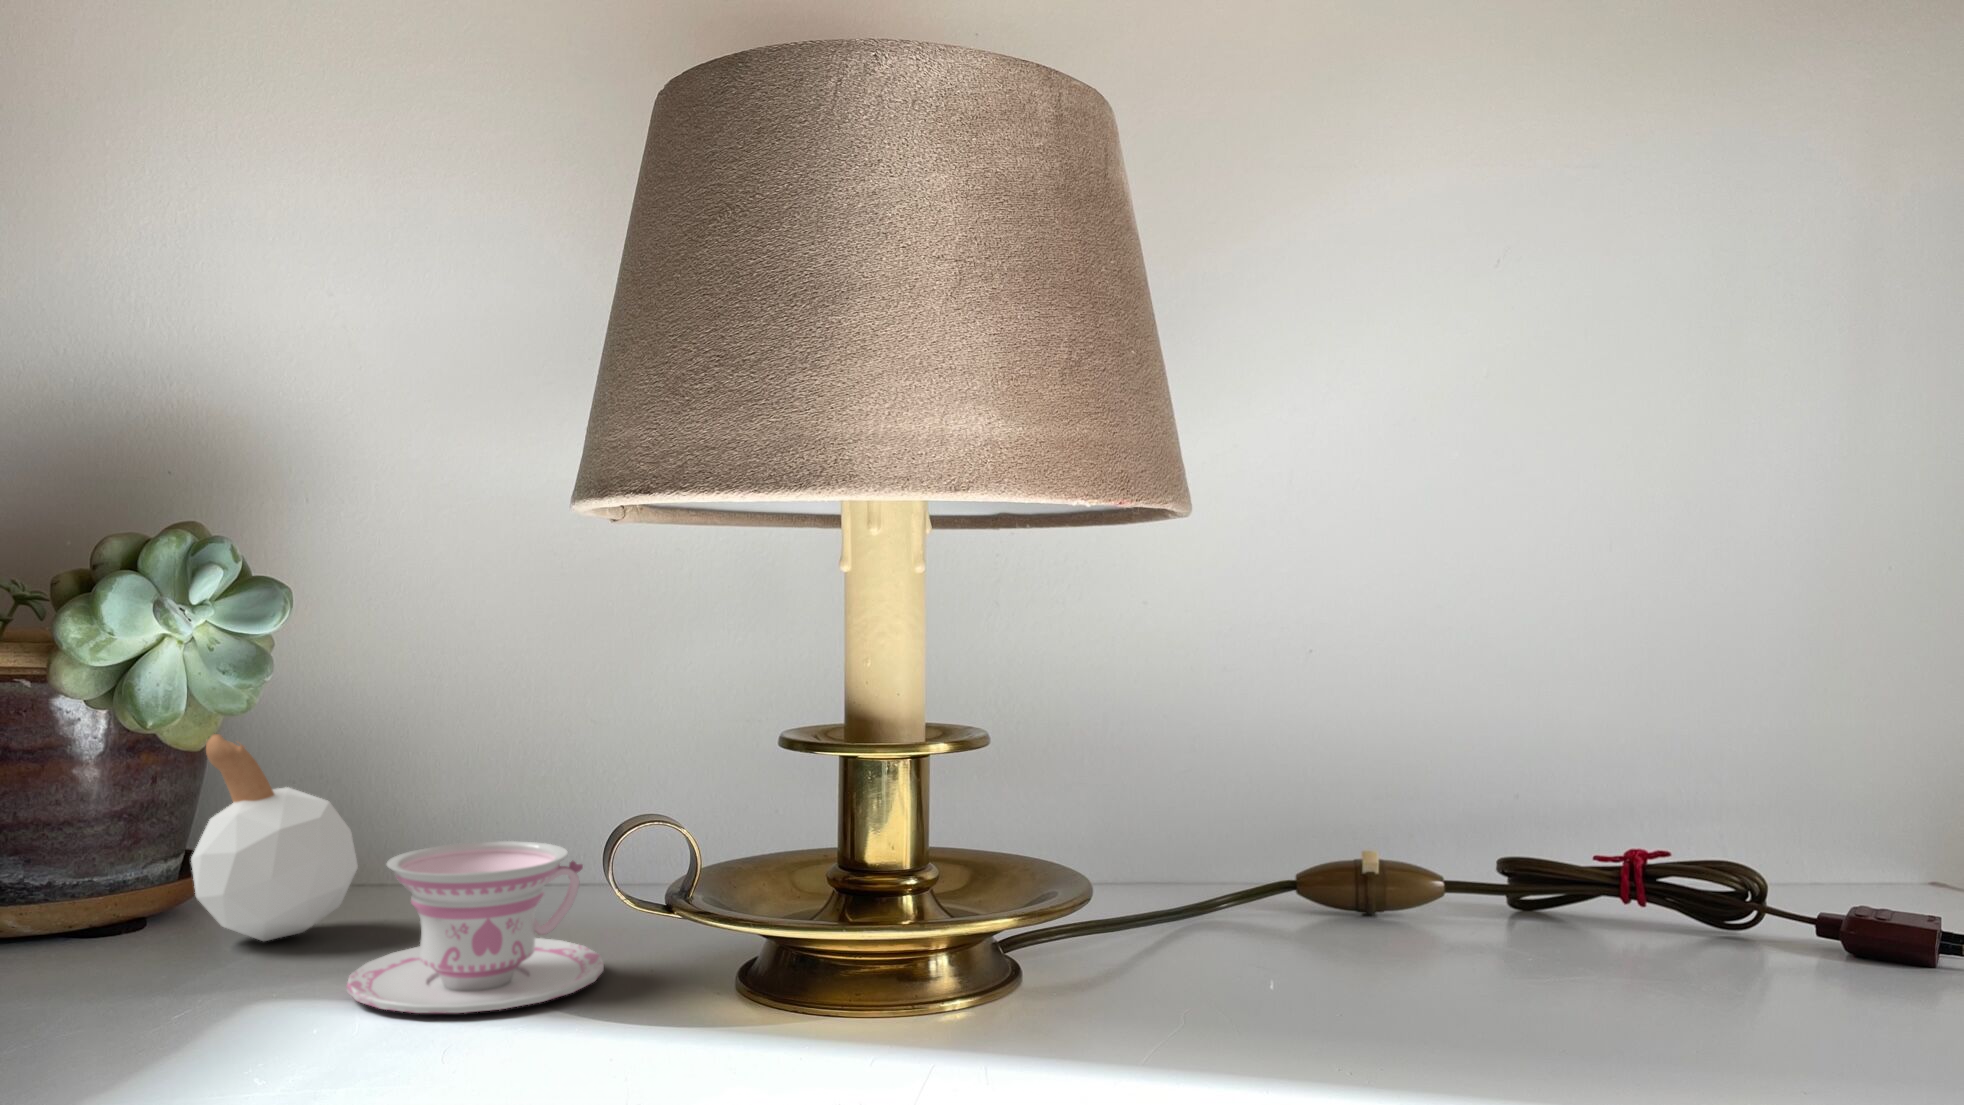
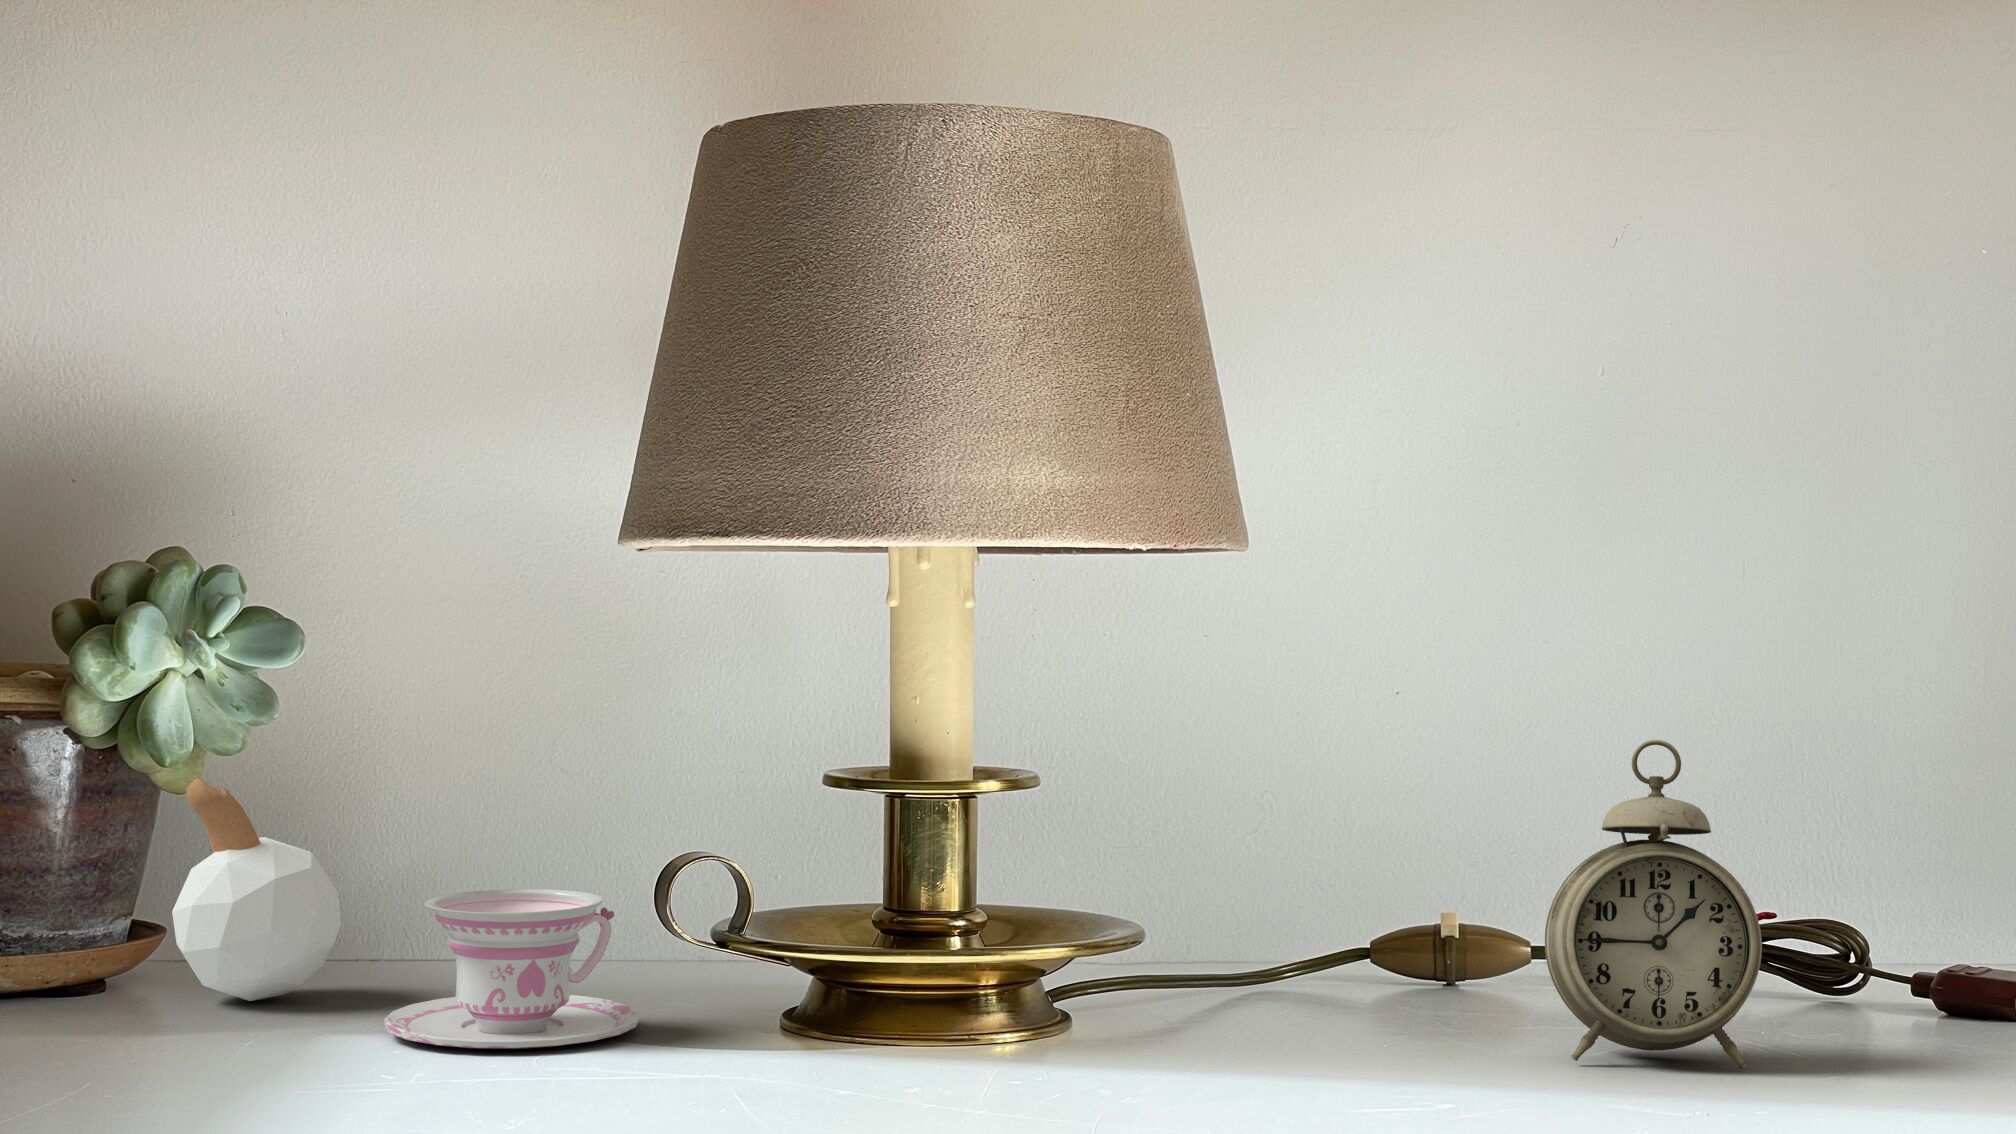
alarm clock: none [1491,698,1731,1040] -> present [1545,740,1762,1068]

